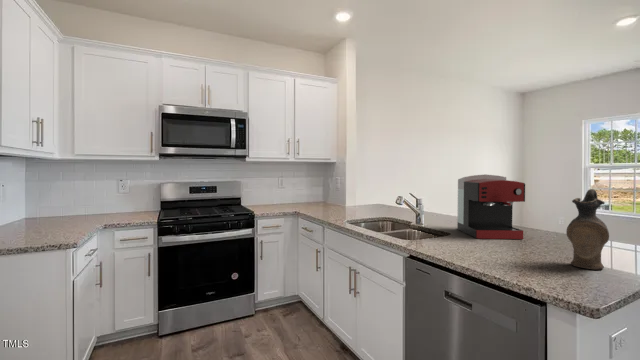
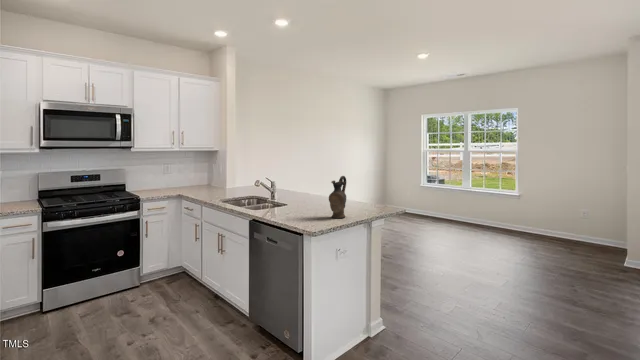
coffee maker: present [457,174,525,239] -> none [295,166,329,208]

